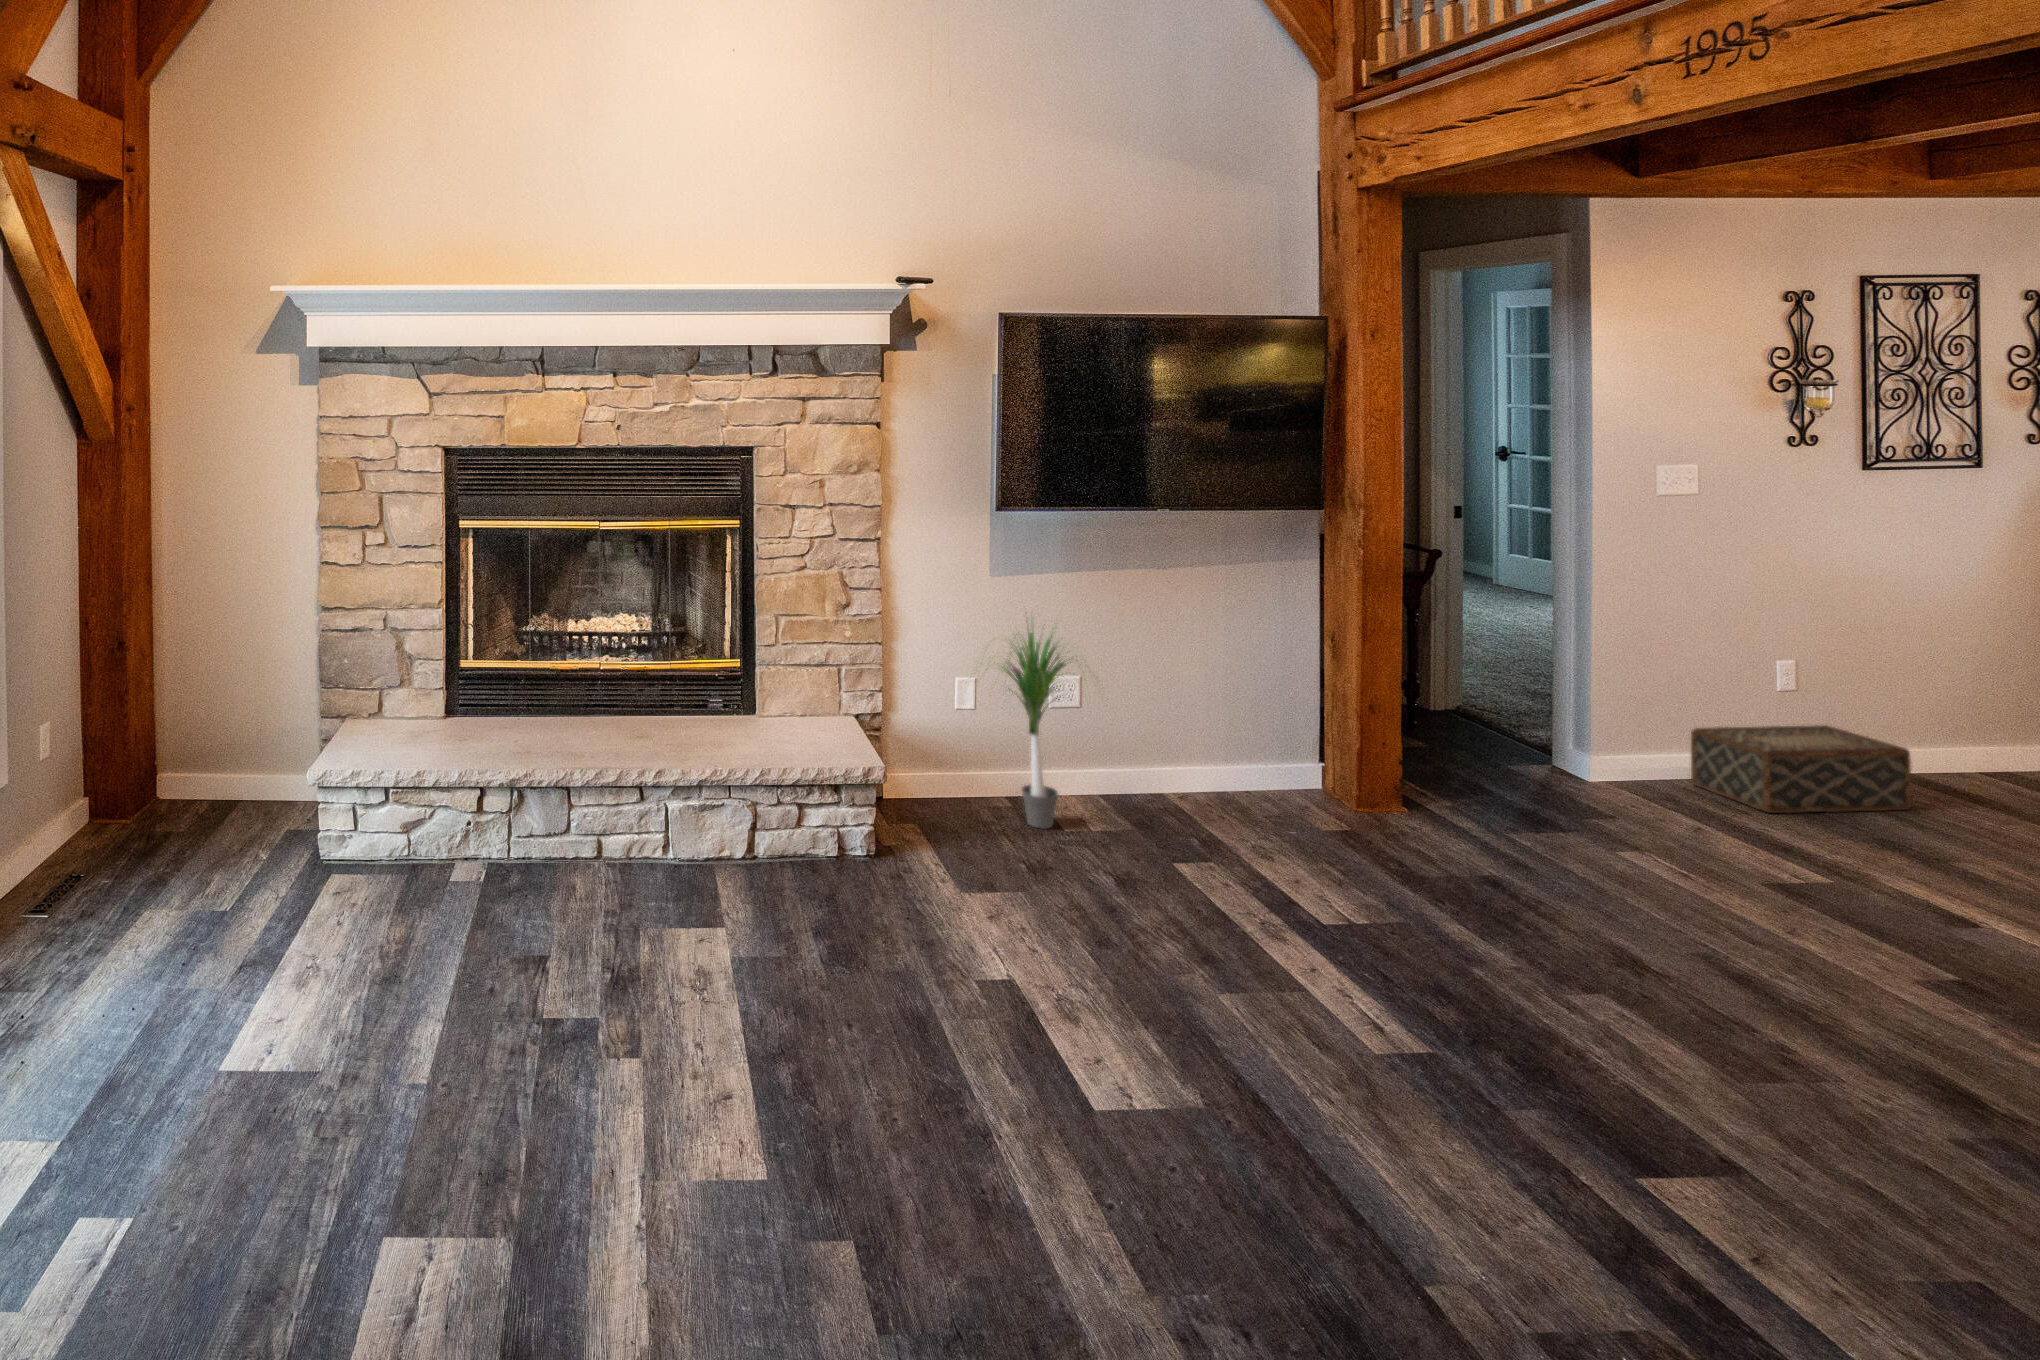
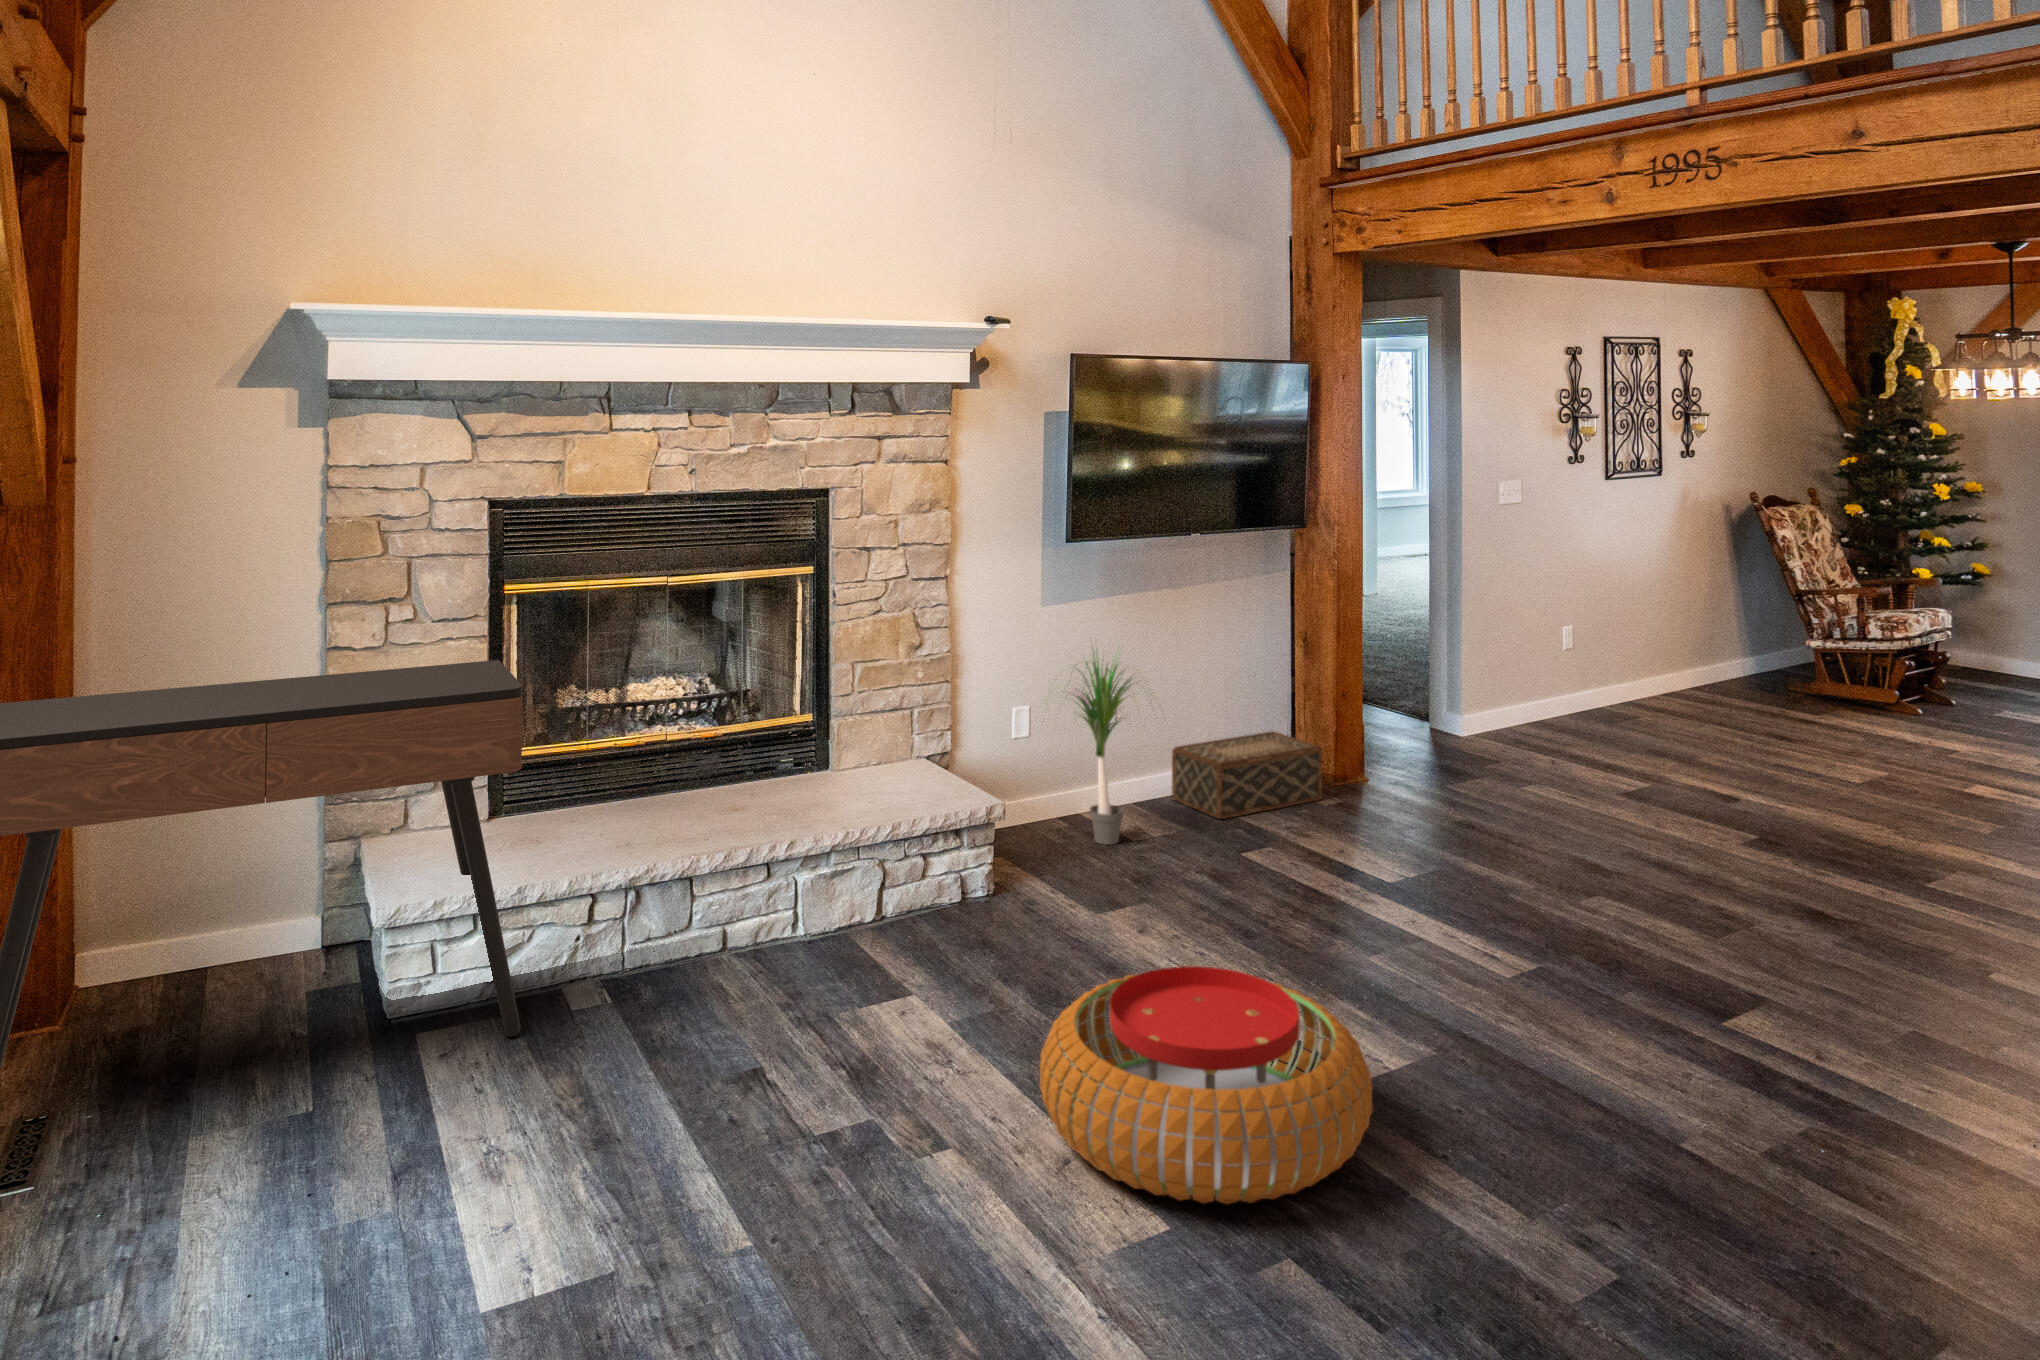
console table: none [13,581,418,899] -> present [0,660,523,1070]
woven basket: present [1691,725,1911,813] -> present [1172,731,1322,819]
pouf: none [730,960,1096,1236] -> present [1040,966,1372,1204]

